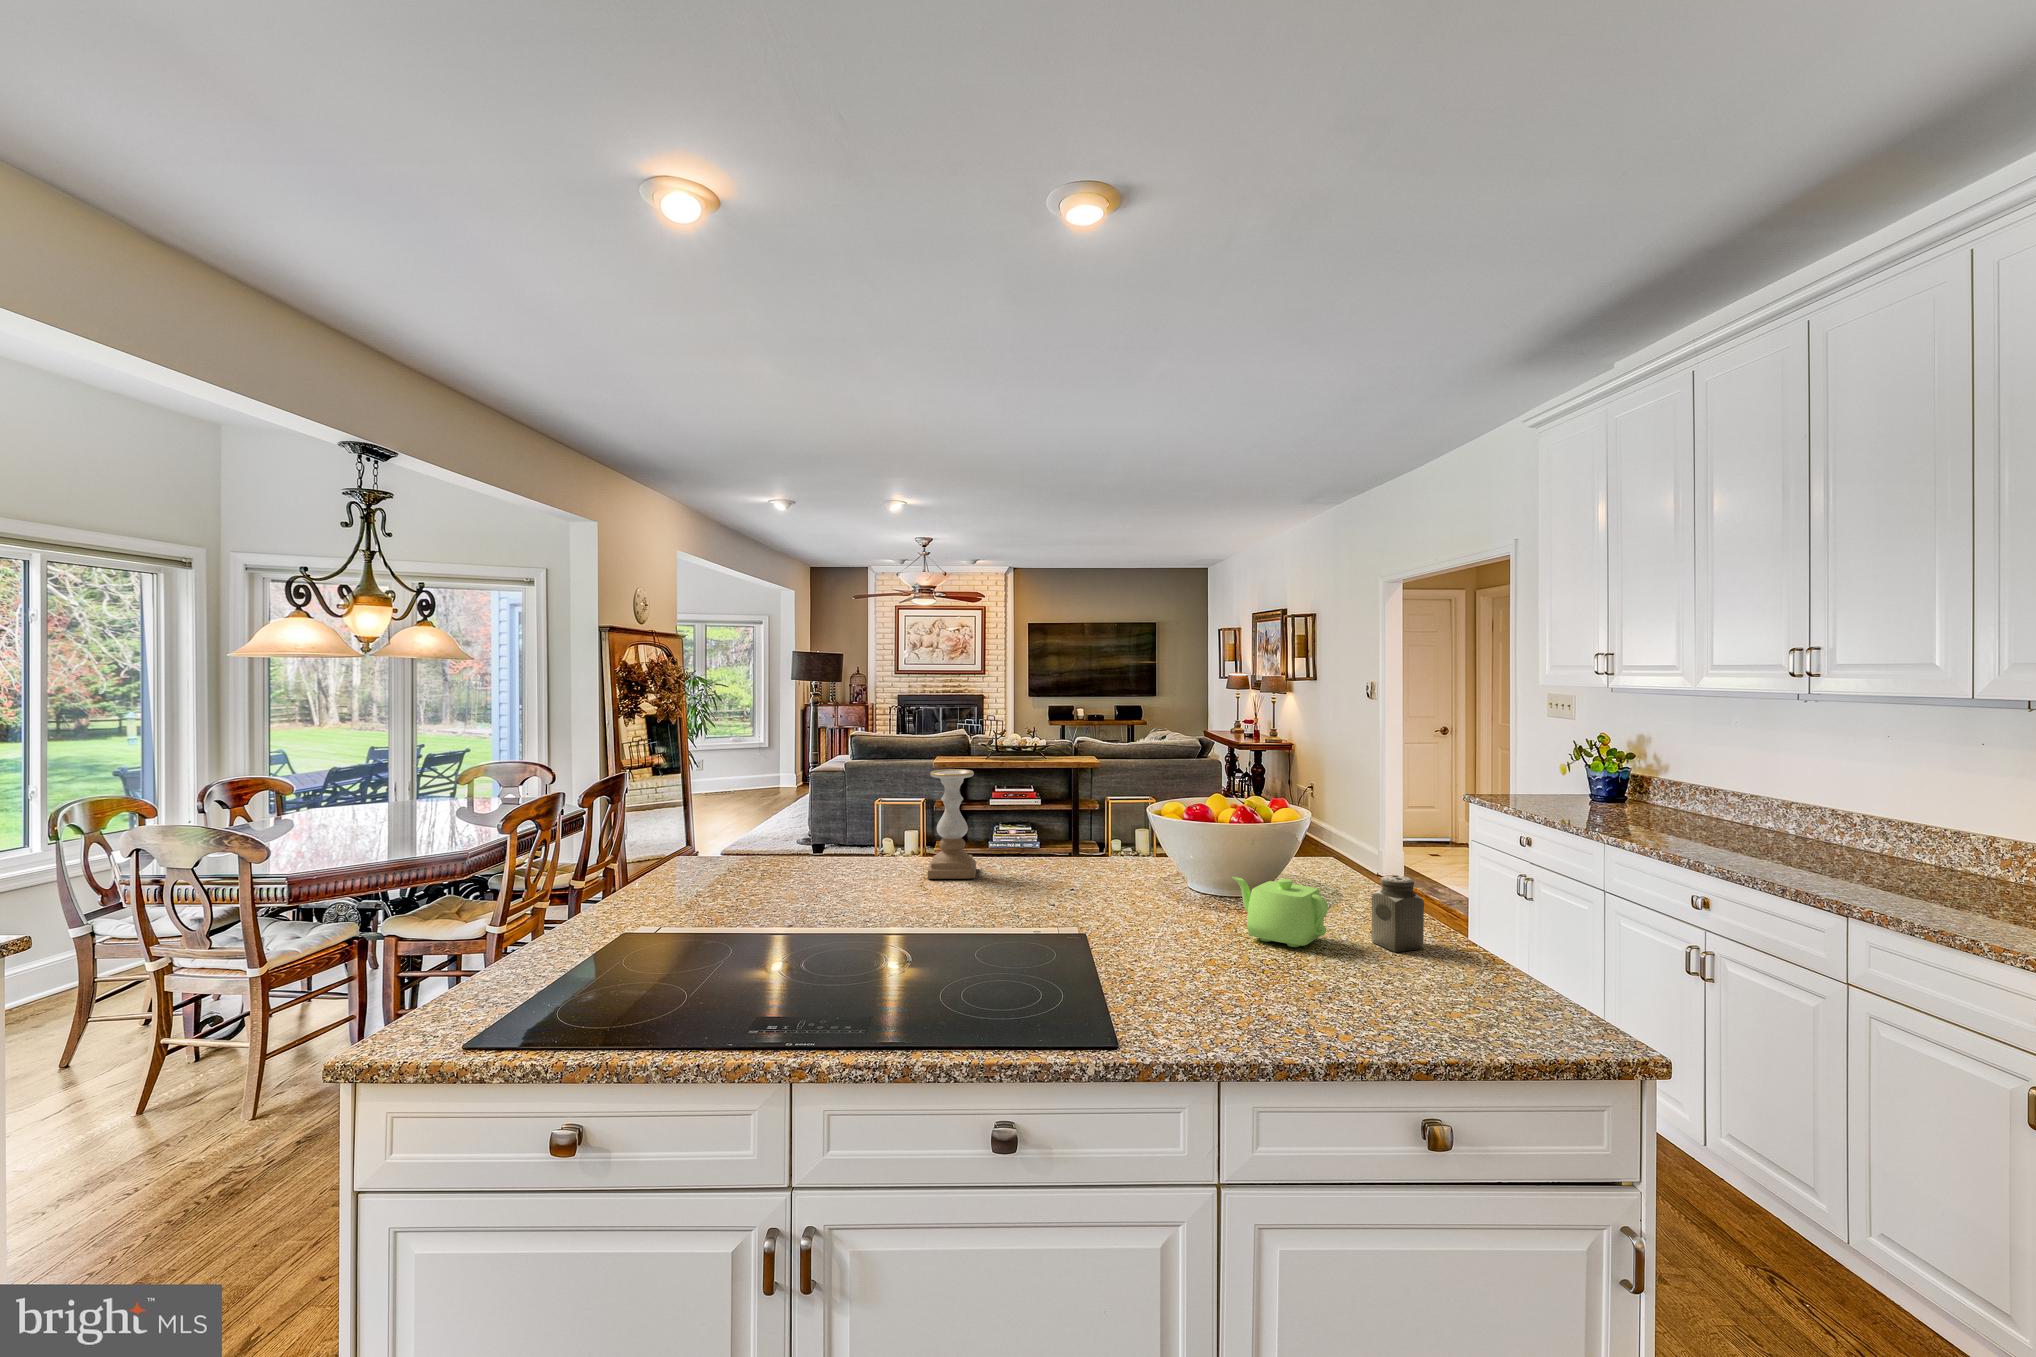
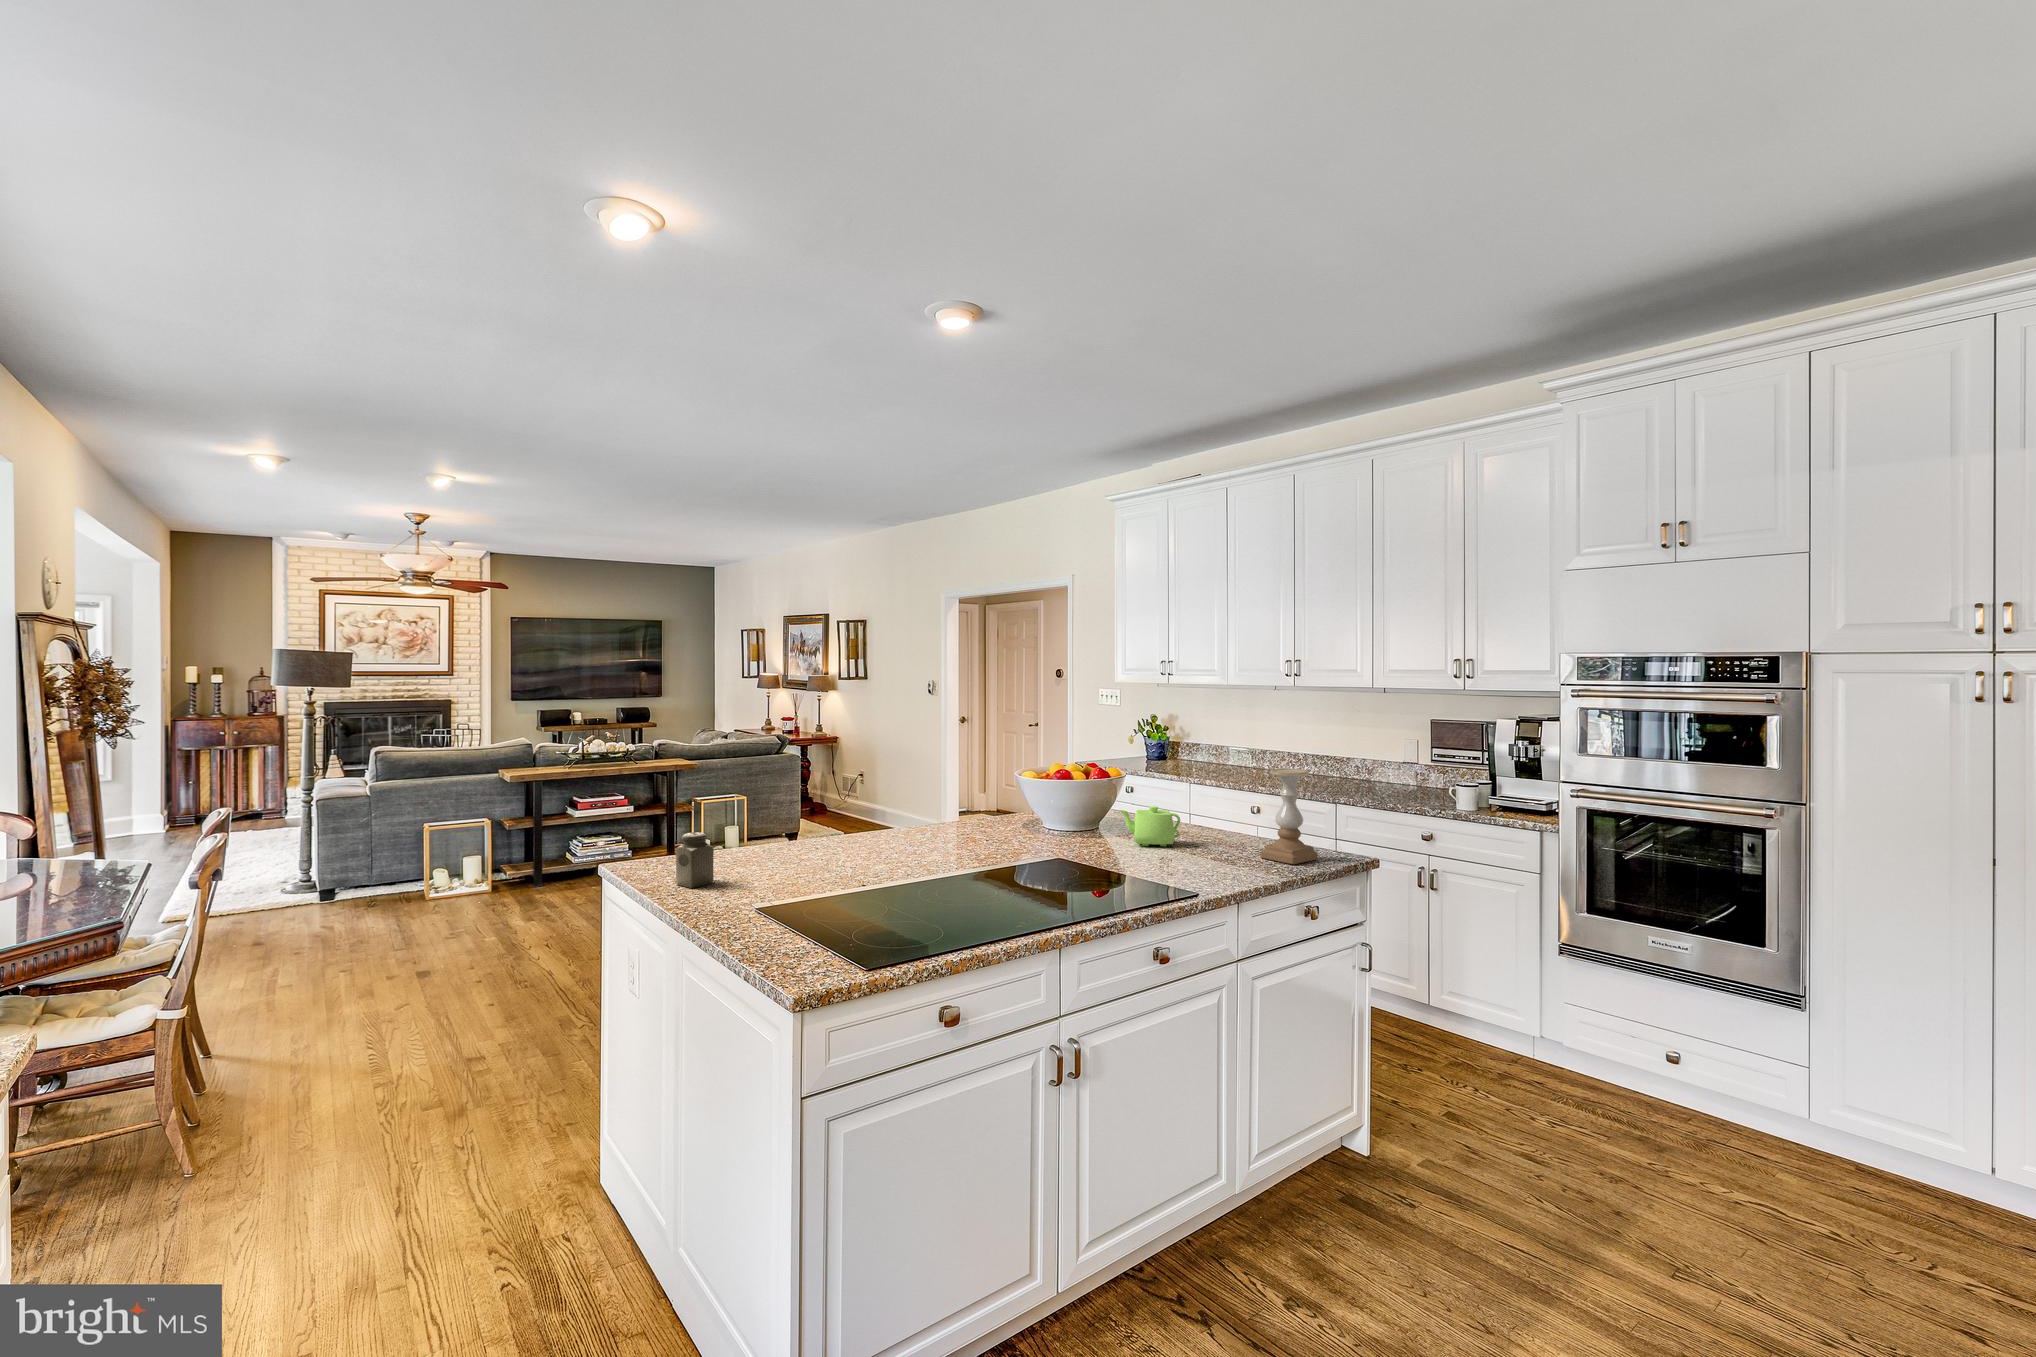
candle holder: present [927,769,976,879] -> present [1261,768,1318,864]
salt shaker: present [1372,875,1424,952] -> present [676,832,714,888]

